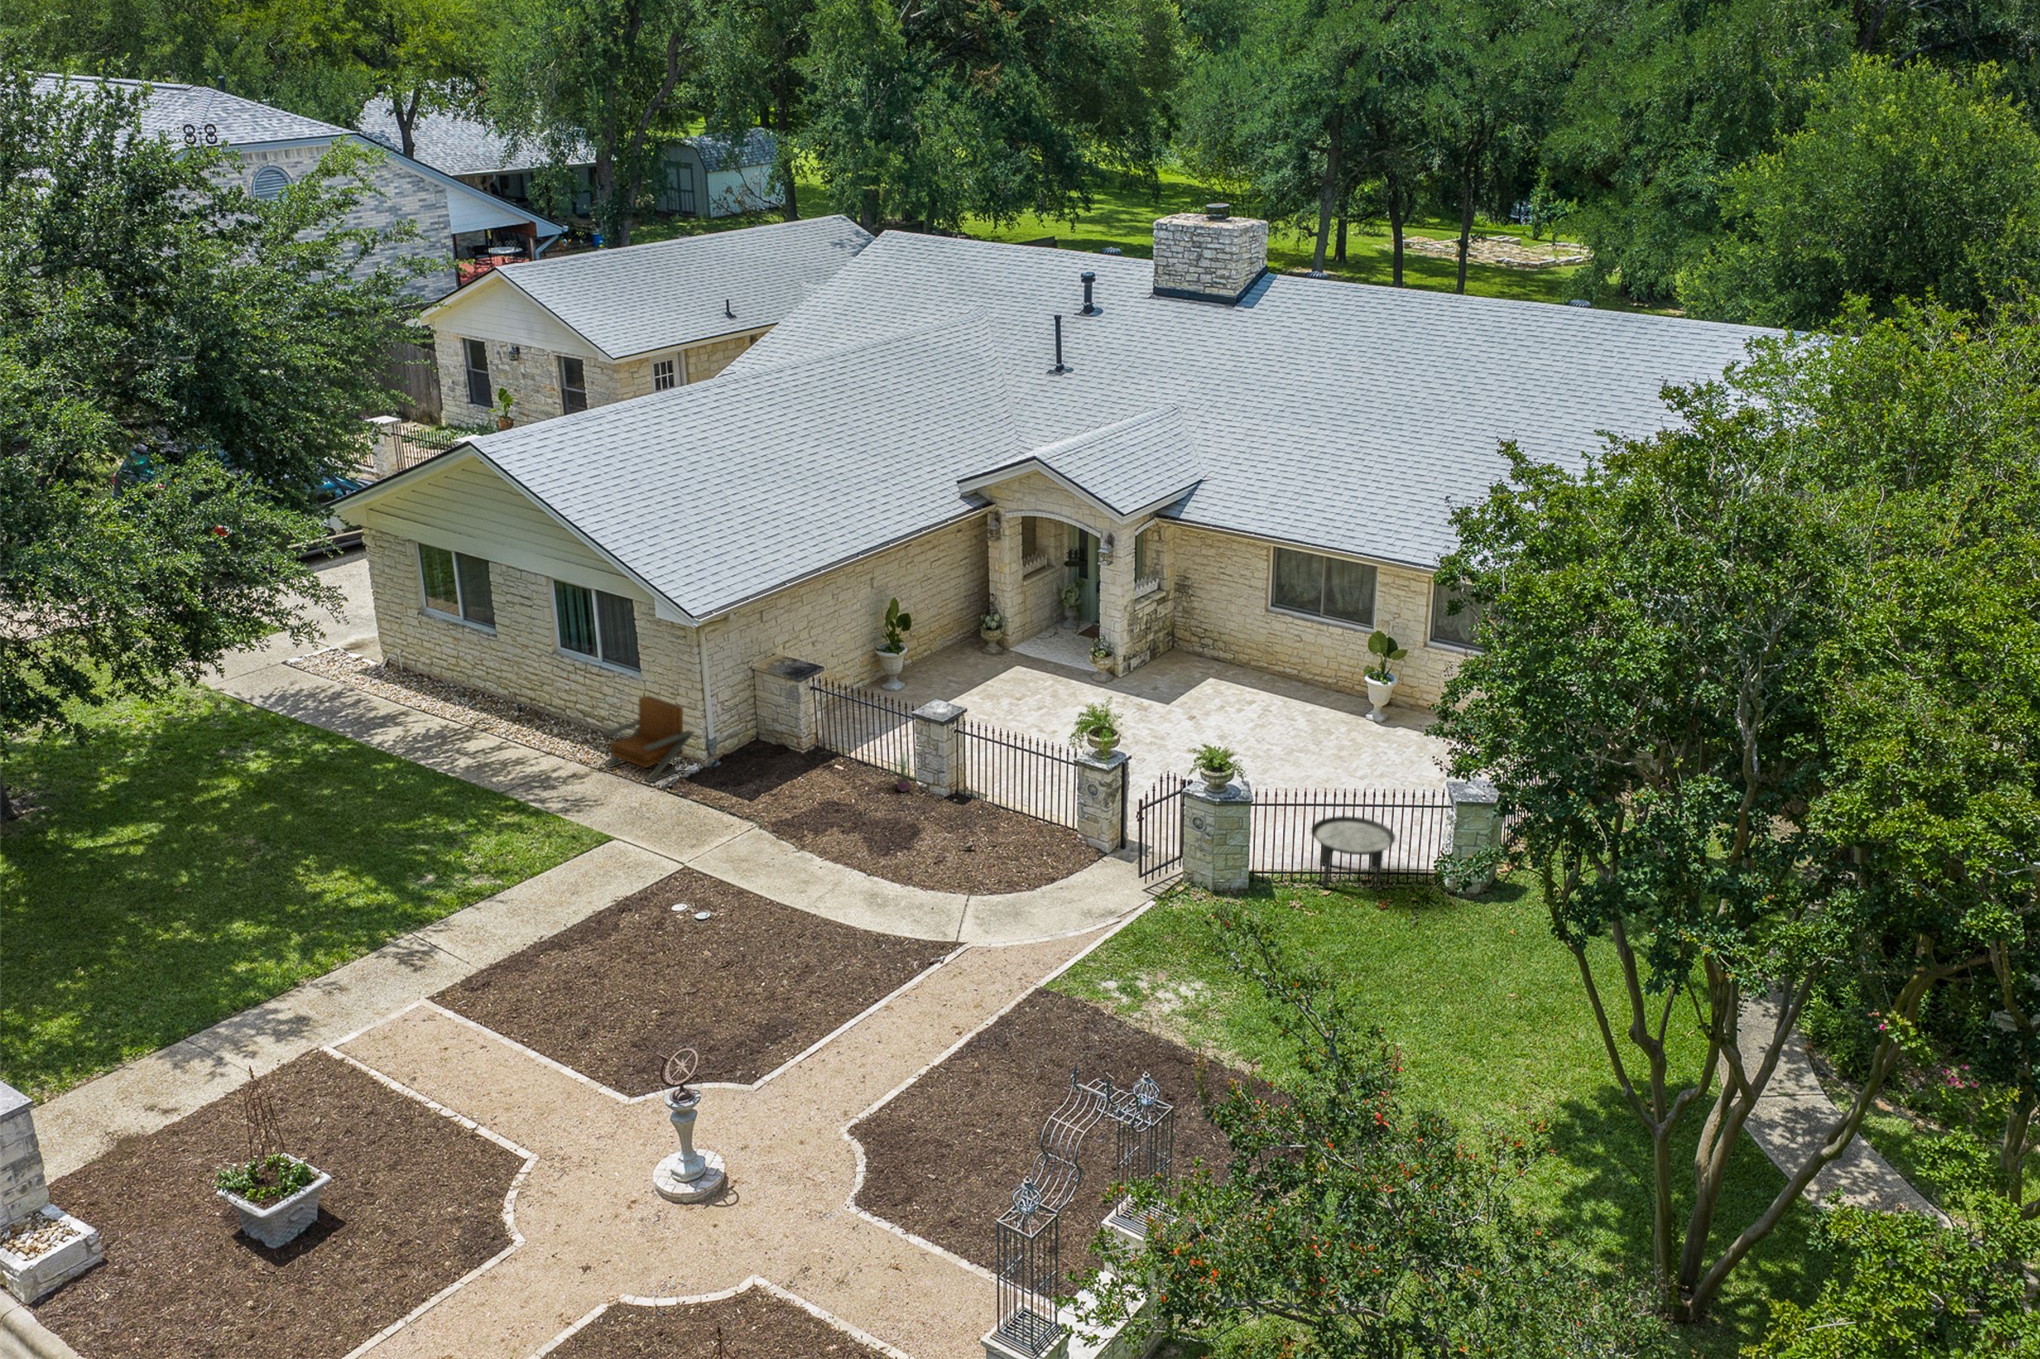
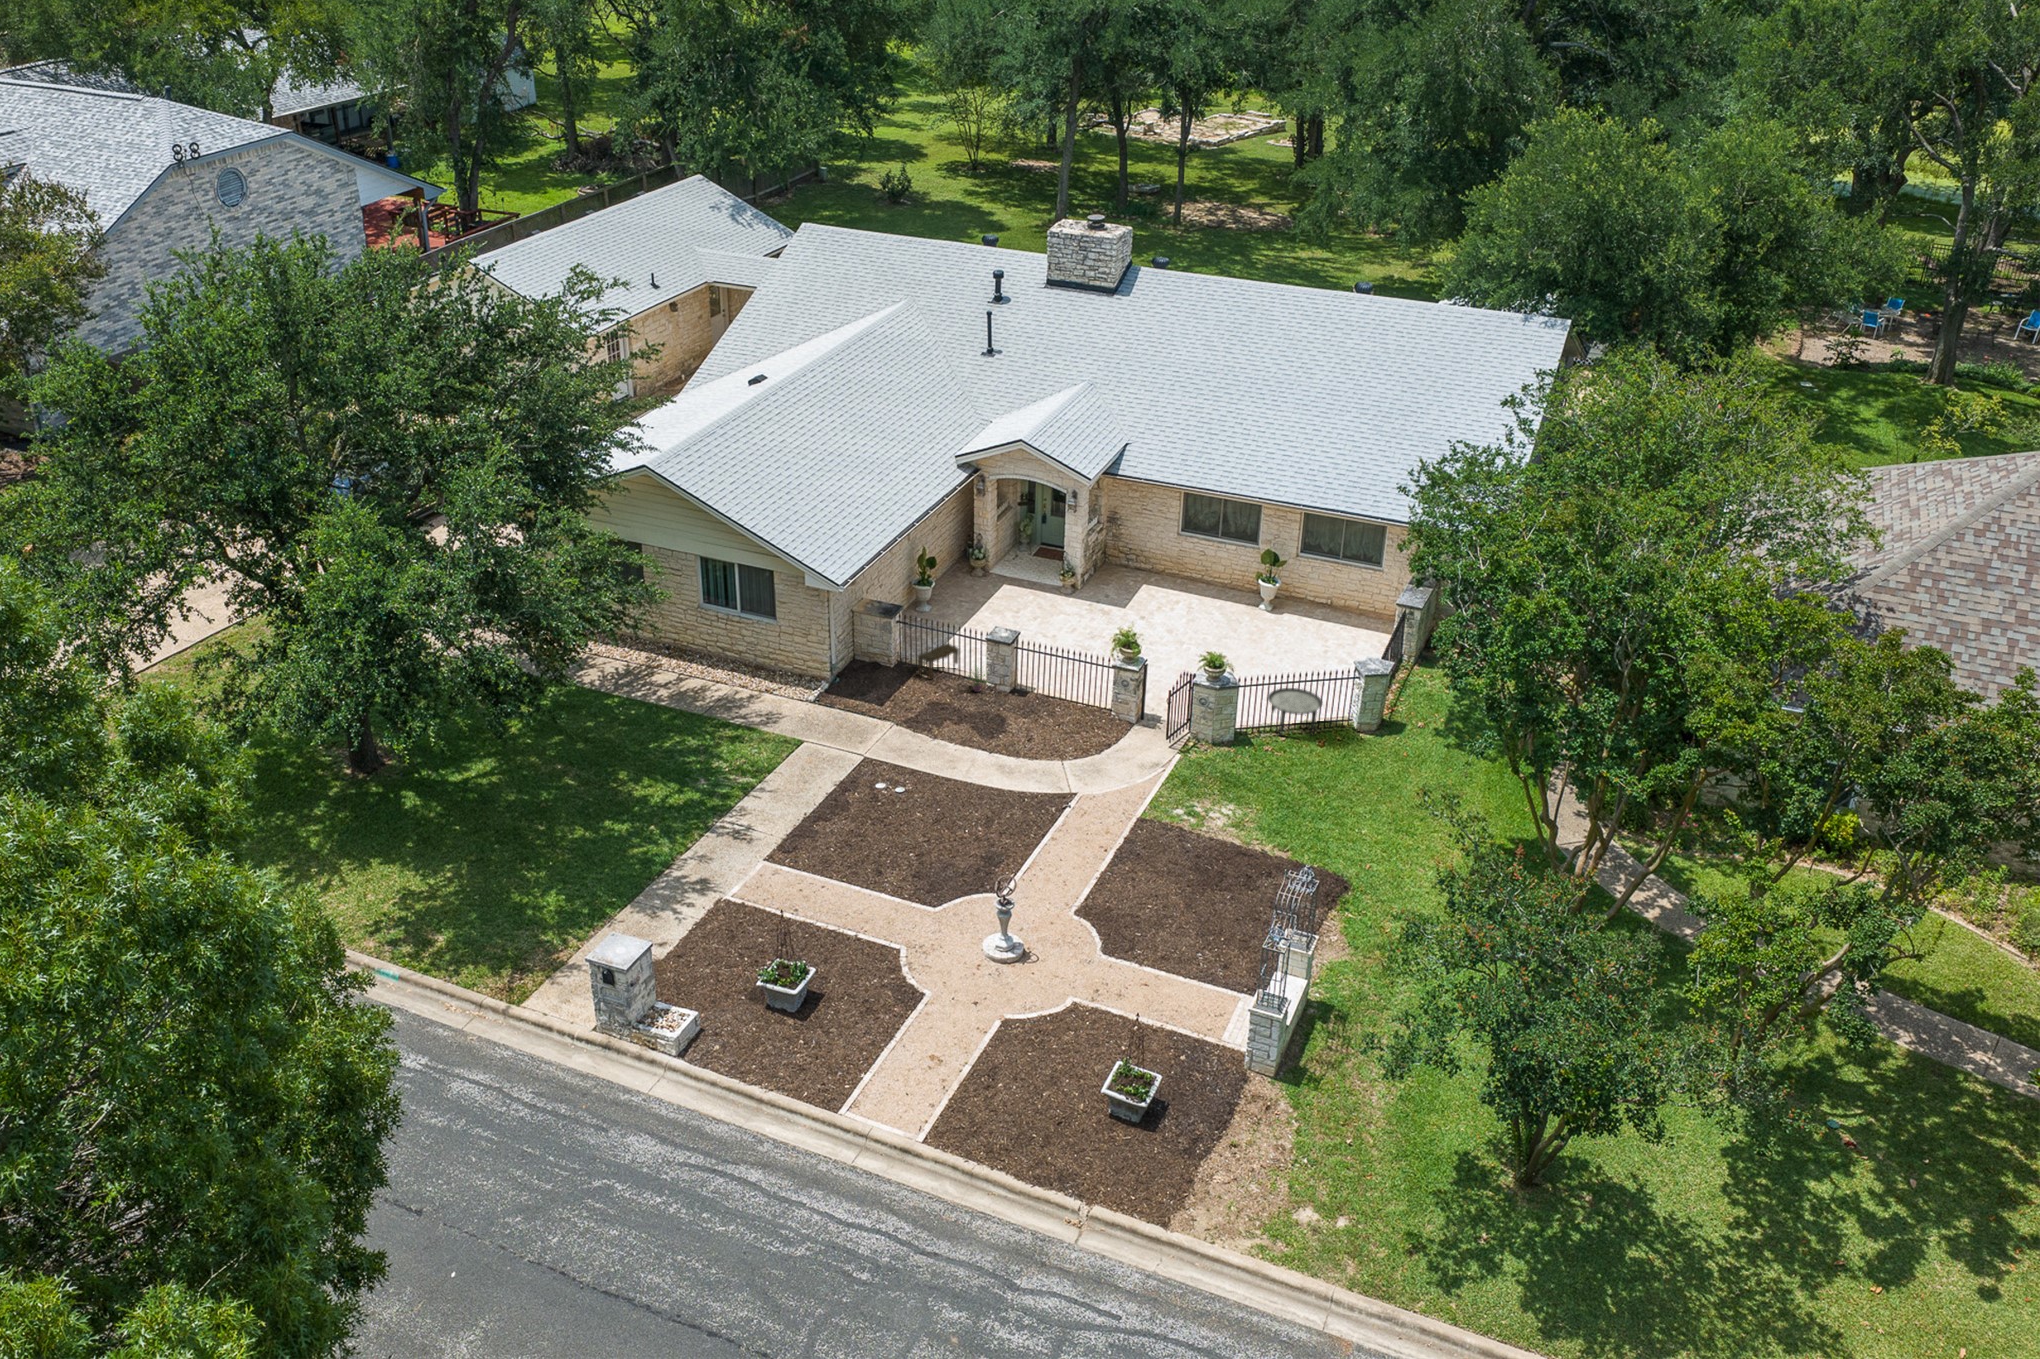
lounge chair: present [604,696,694,782] -> none [761,639,824,701]
bench: none [833,722,897,772] -> present [918,643,959,680]

